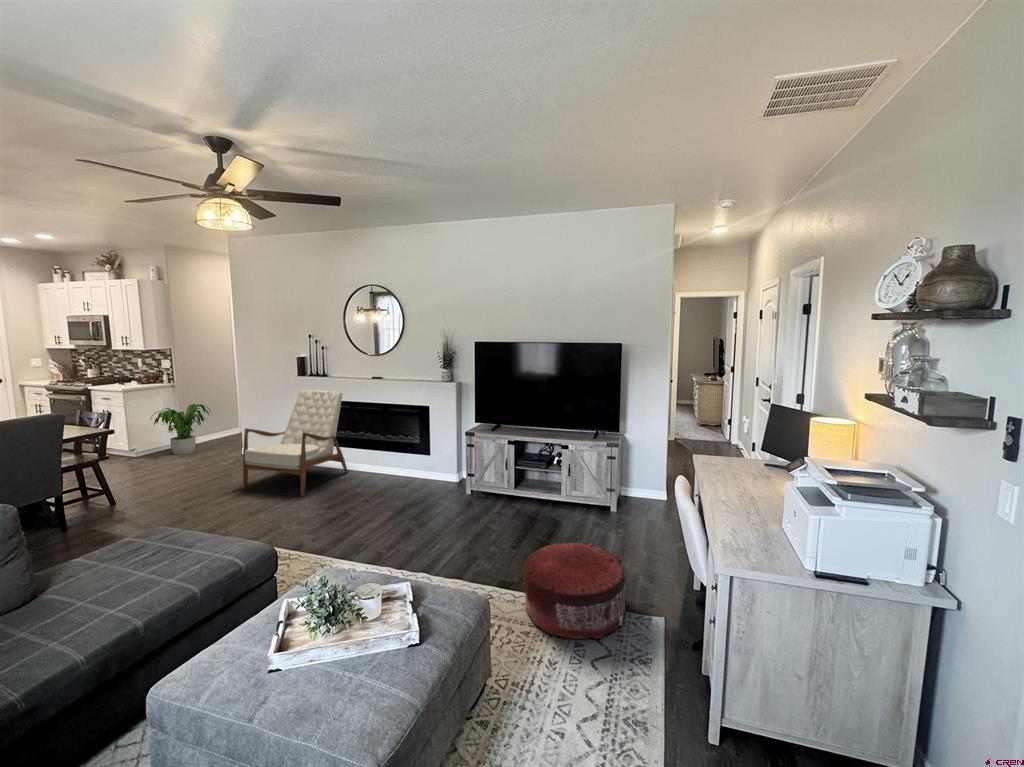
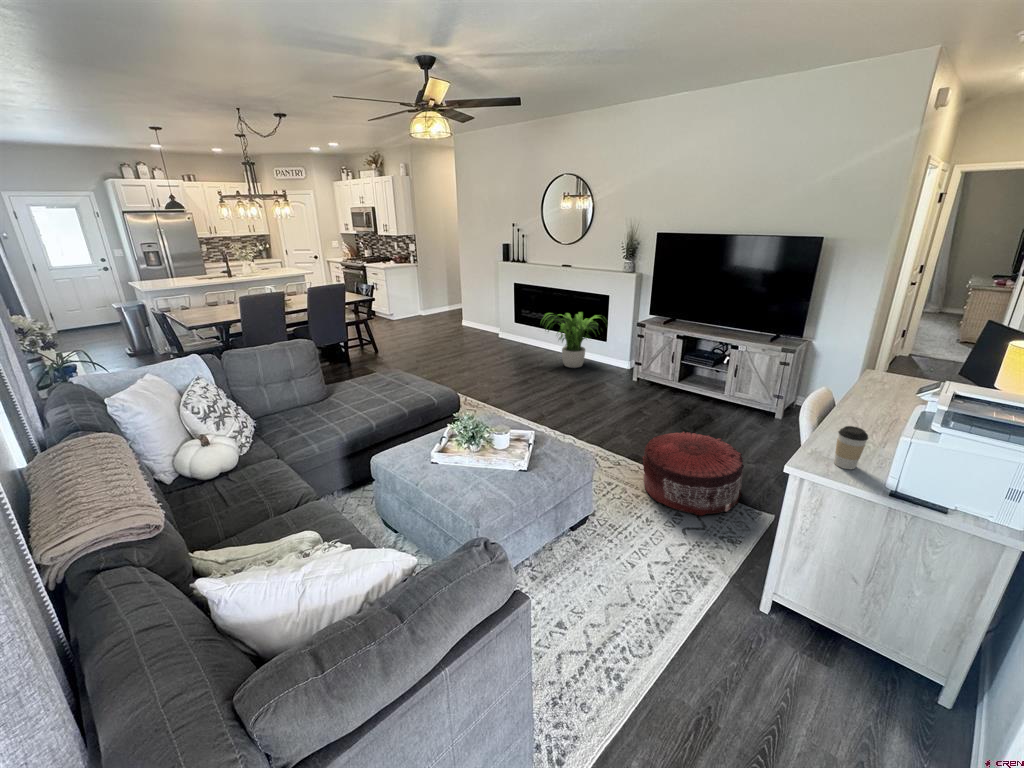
armchair: present [243,390,348,496] -> none [457,274,536,363]
potted plant: present [150,404,211,455] -> present [541,312,608,368]
coffee cup: none [744,512,771,556] -> present [834,426,868,469]

